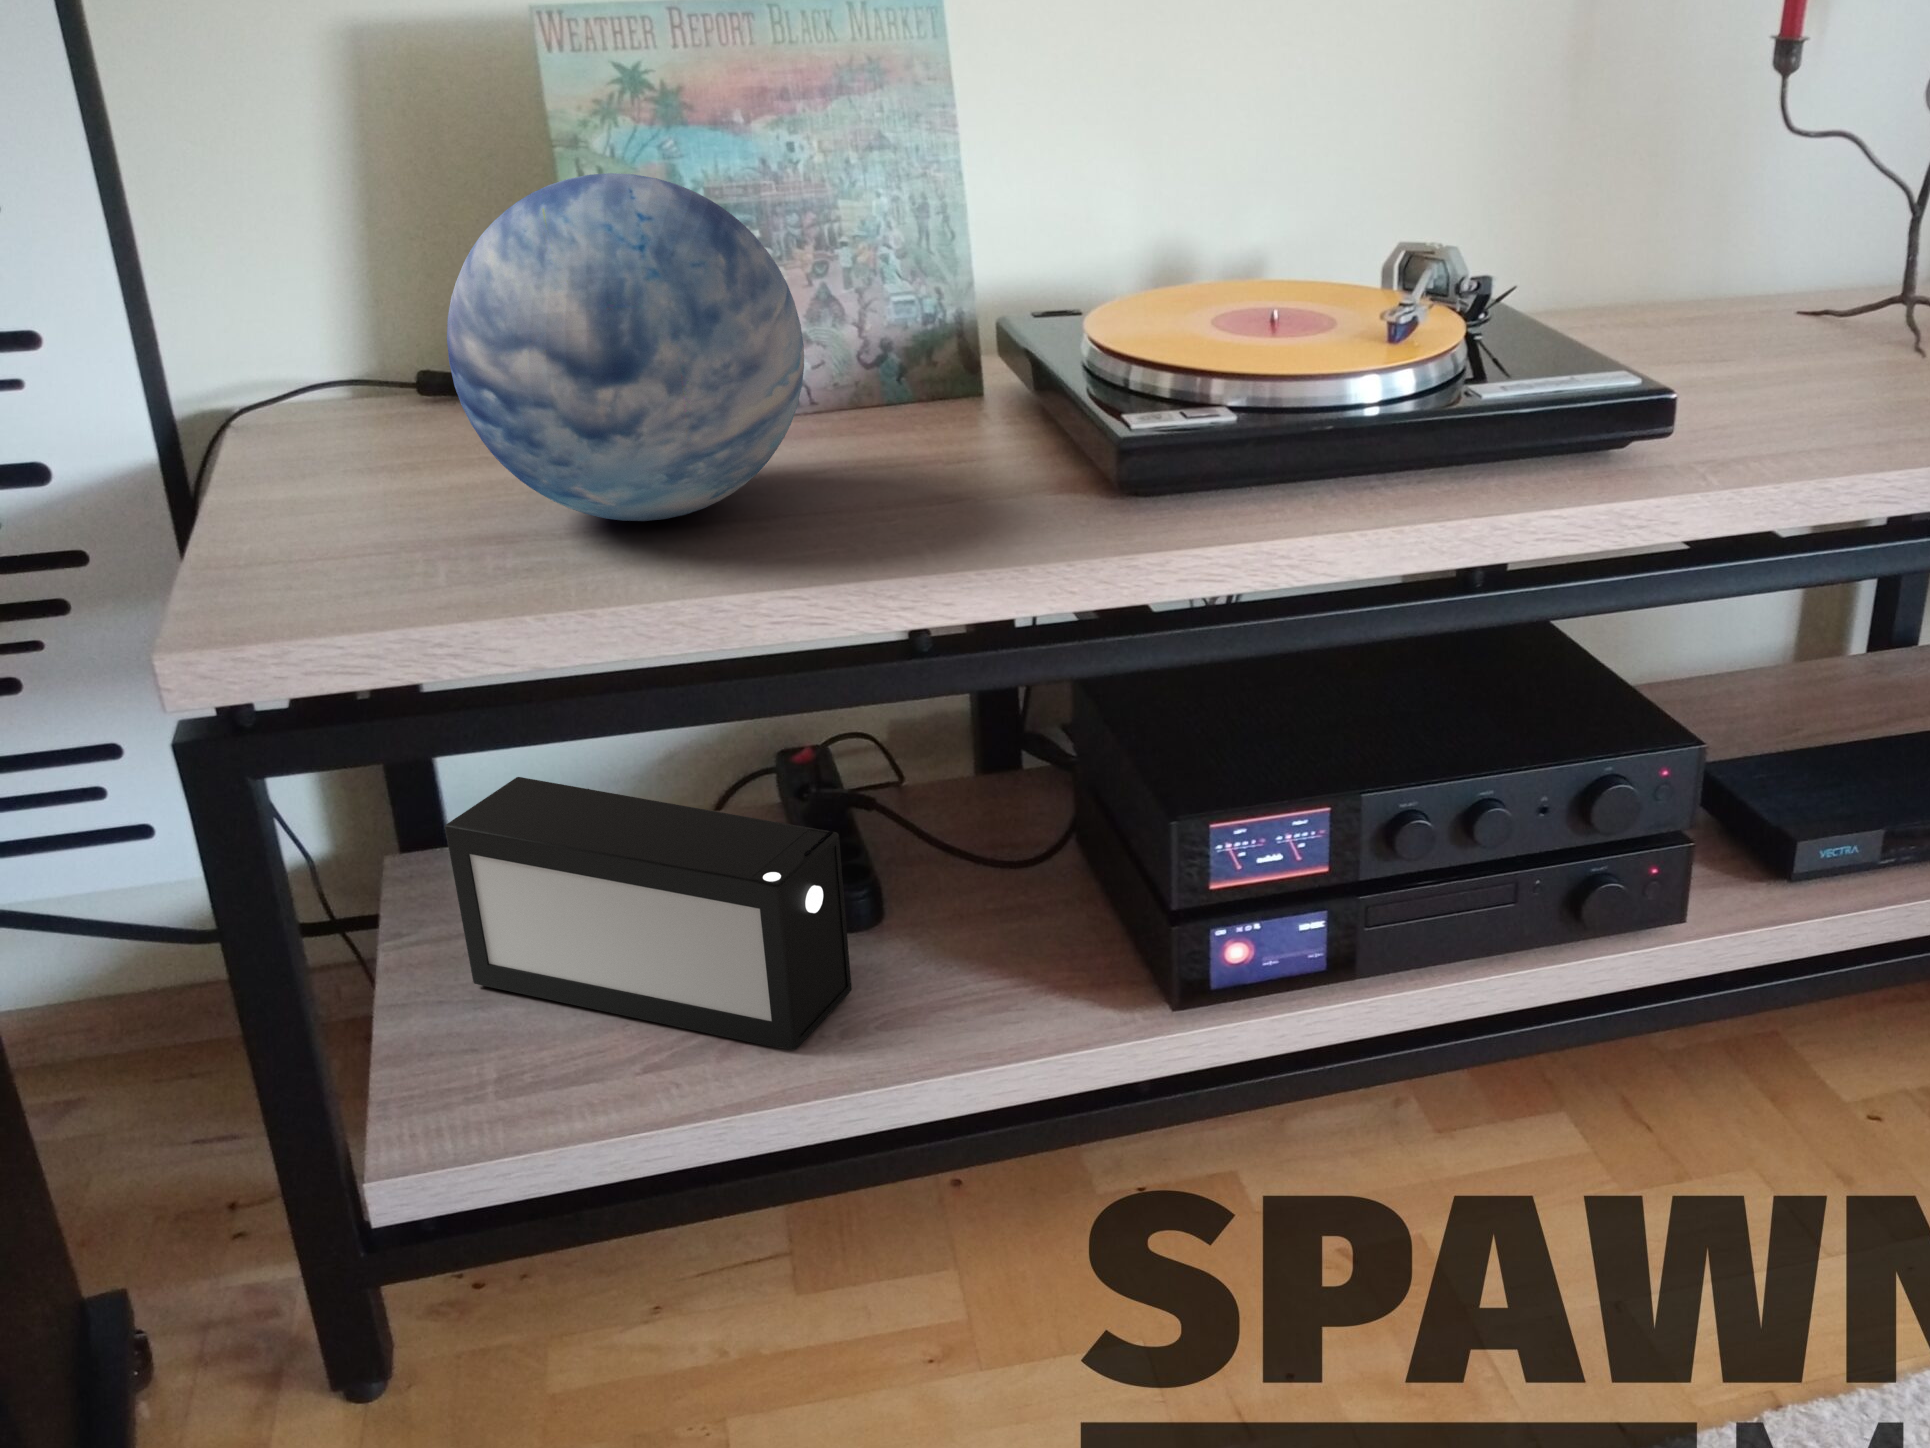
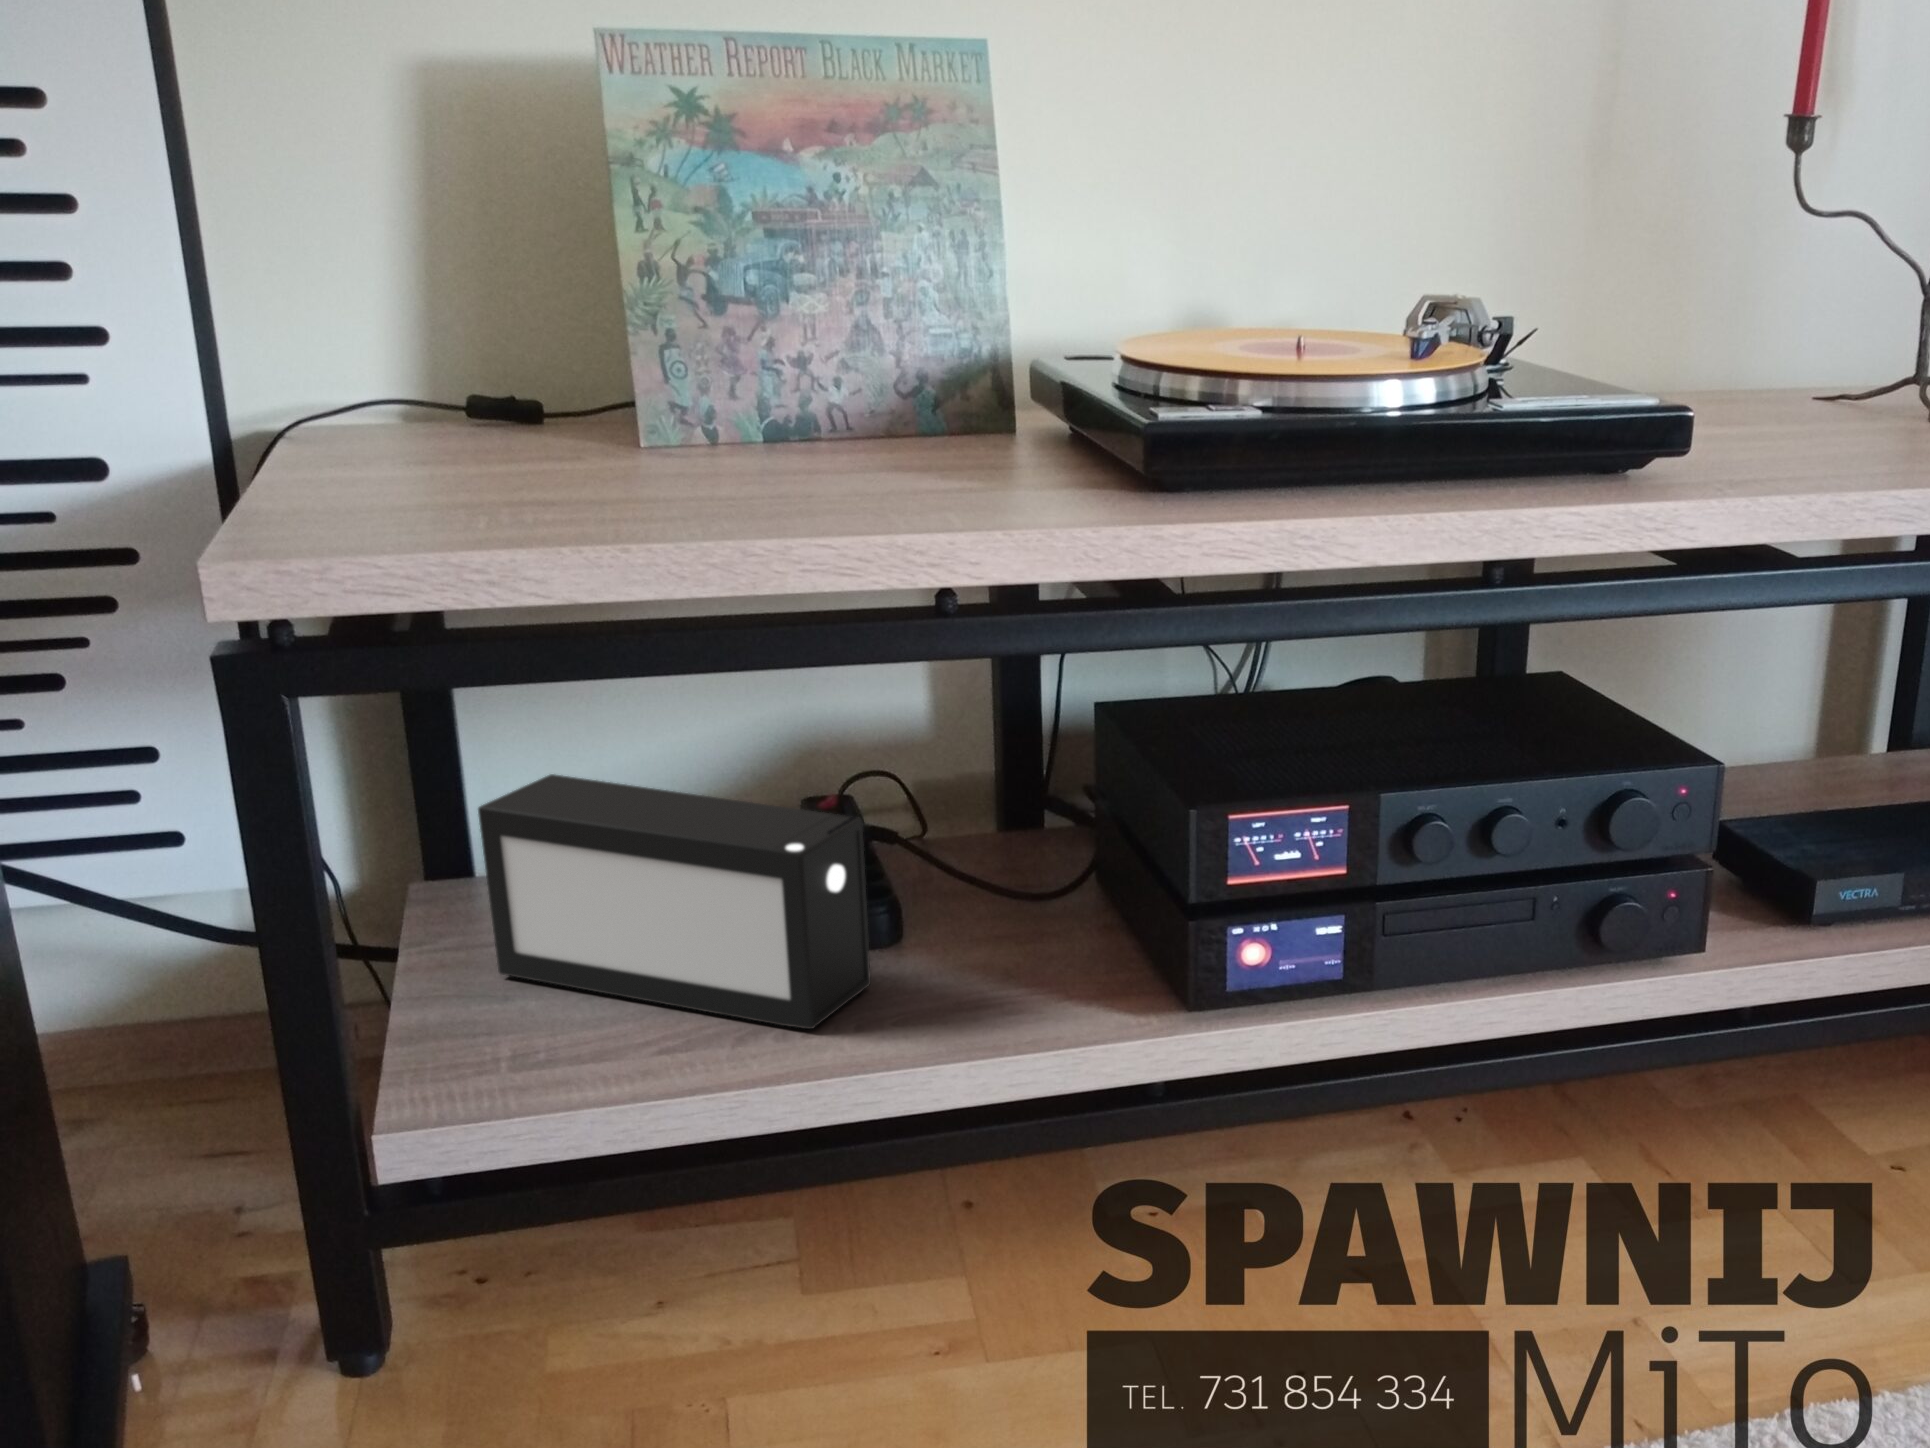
decorative orb: present [447,173,804,521] -> none [502,153,840,489]

